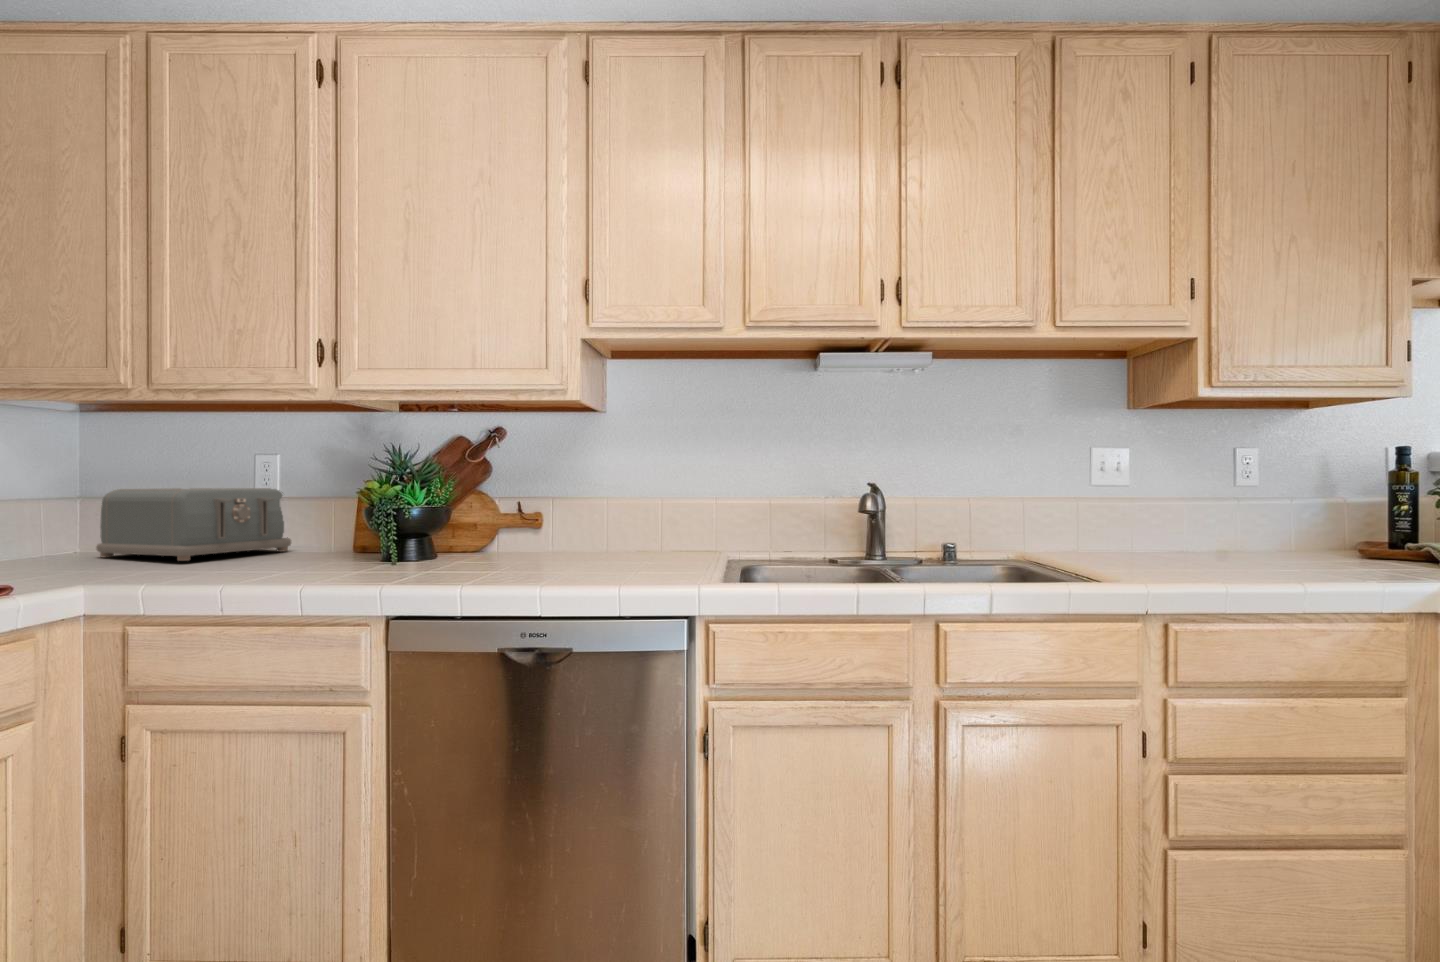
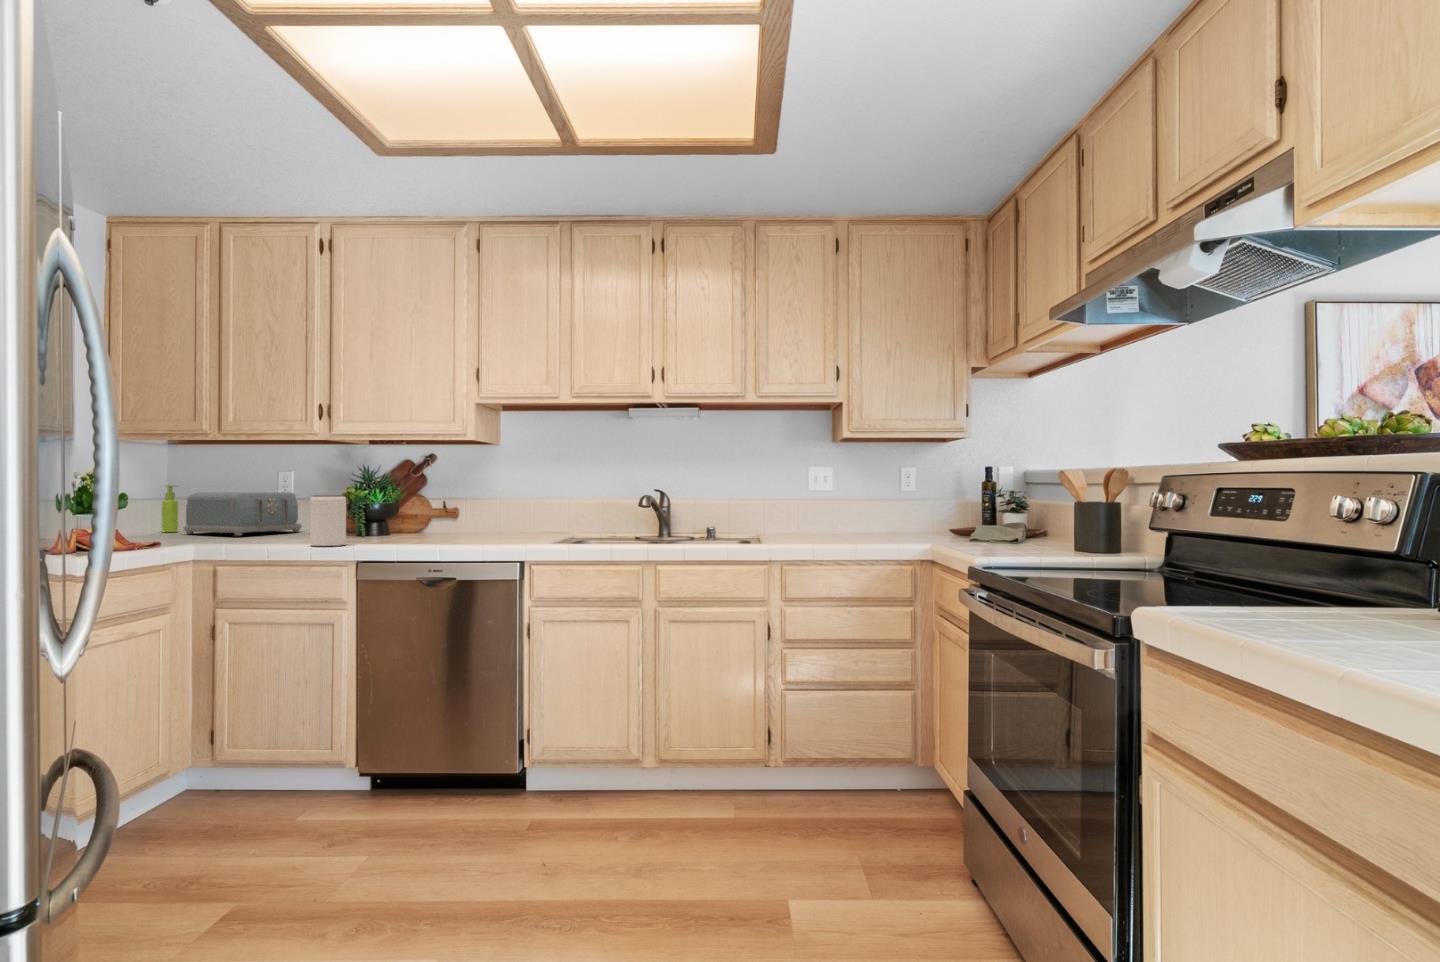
soap dispenser: none [65,477,93,553] -> present [162,485,178,532]
jar: none [301,494,366,587] -> present [310,495,346,546]

